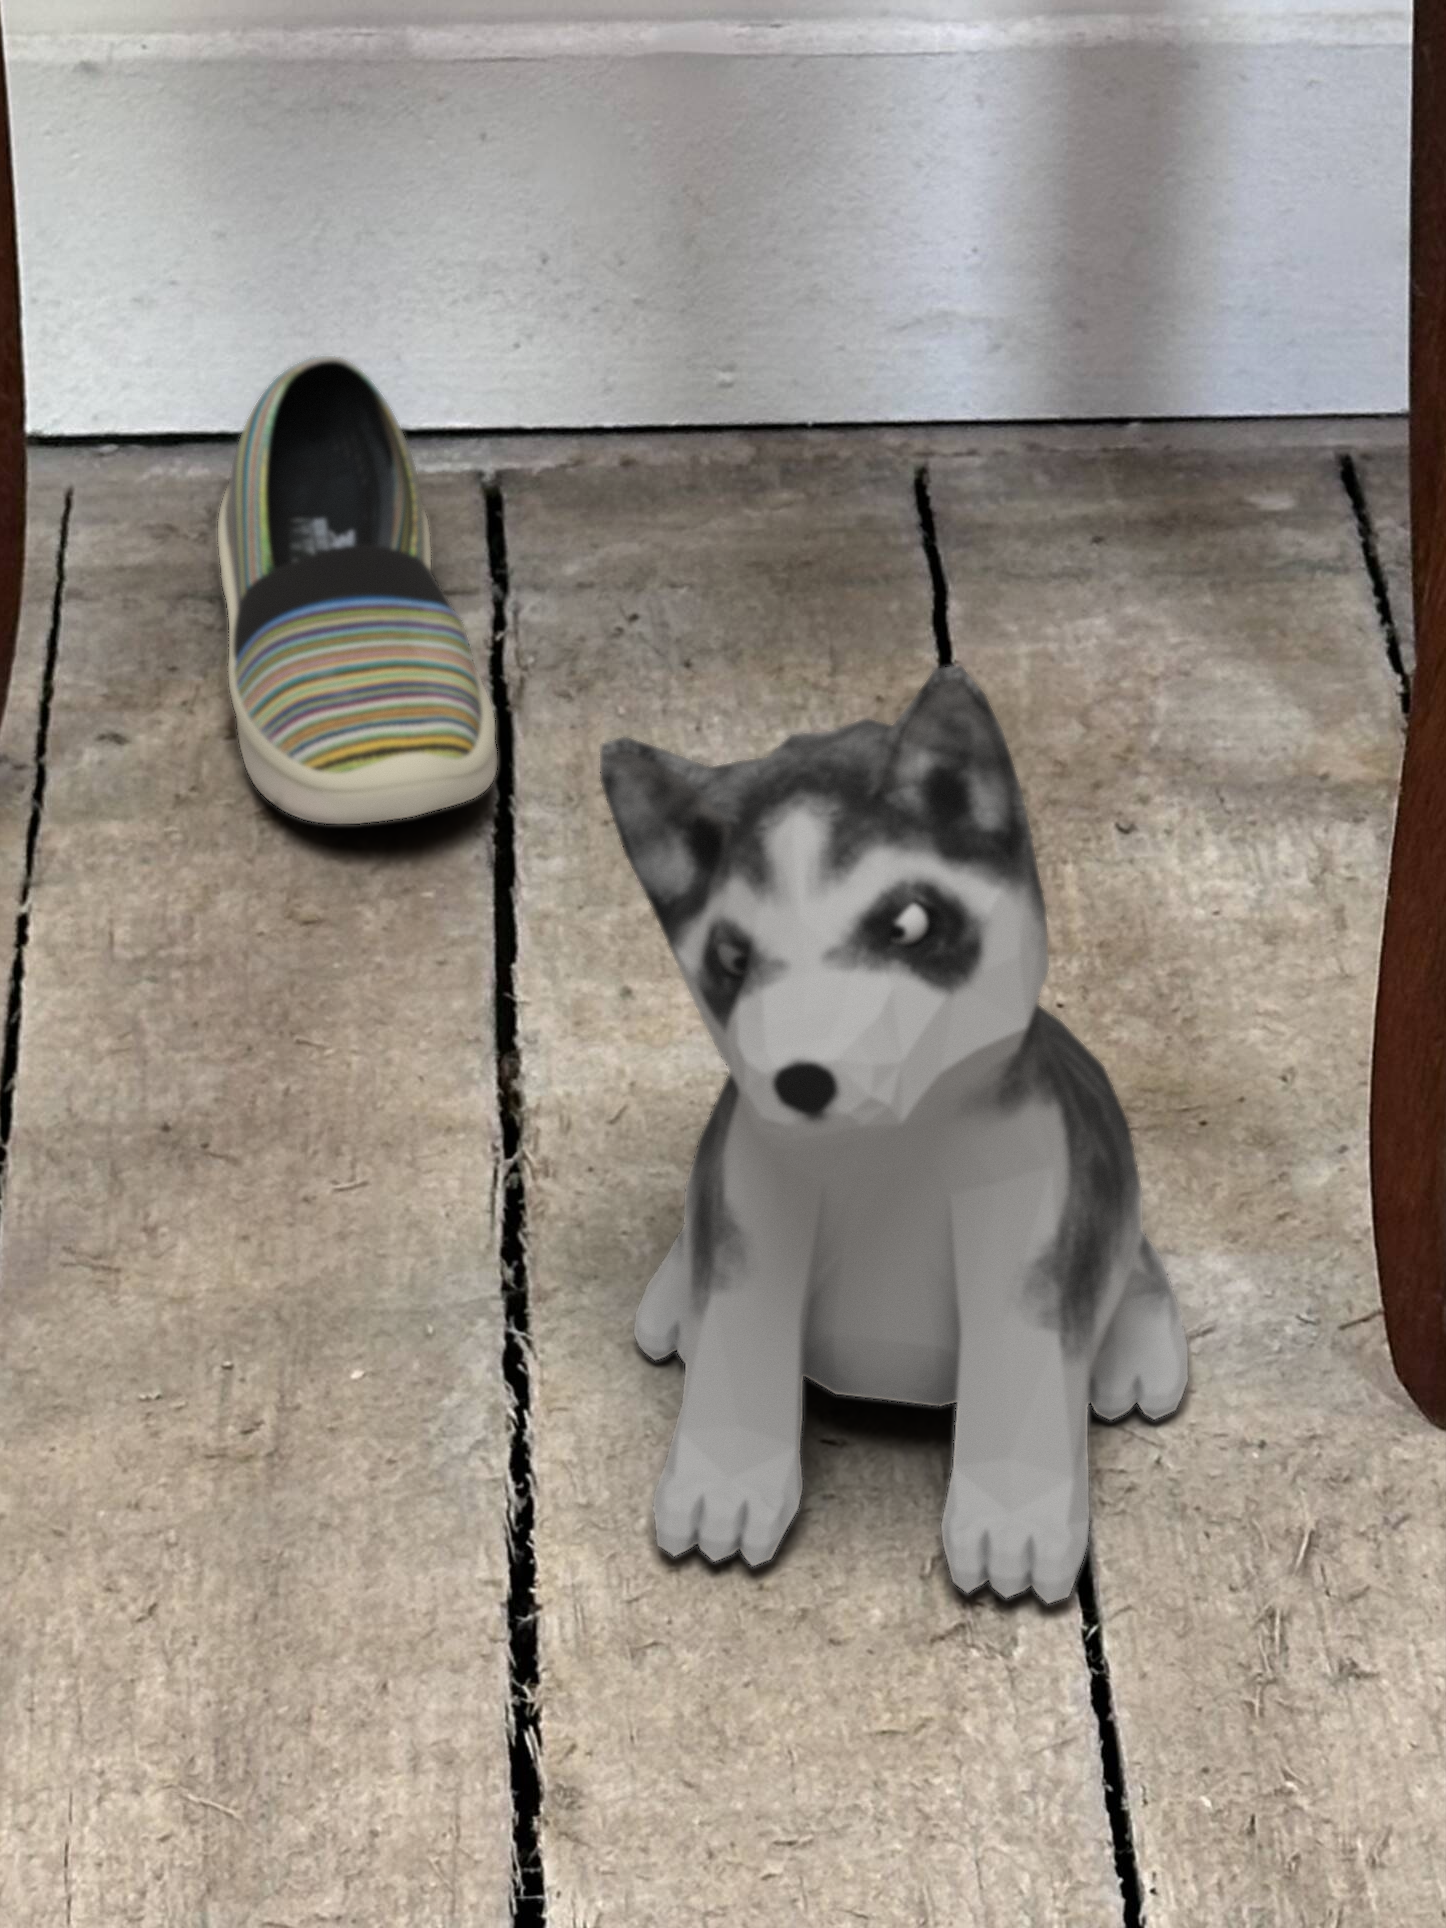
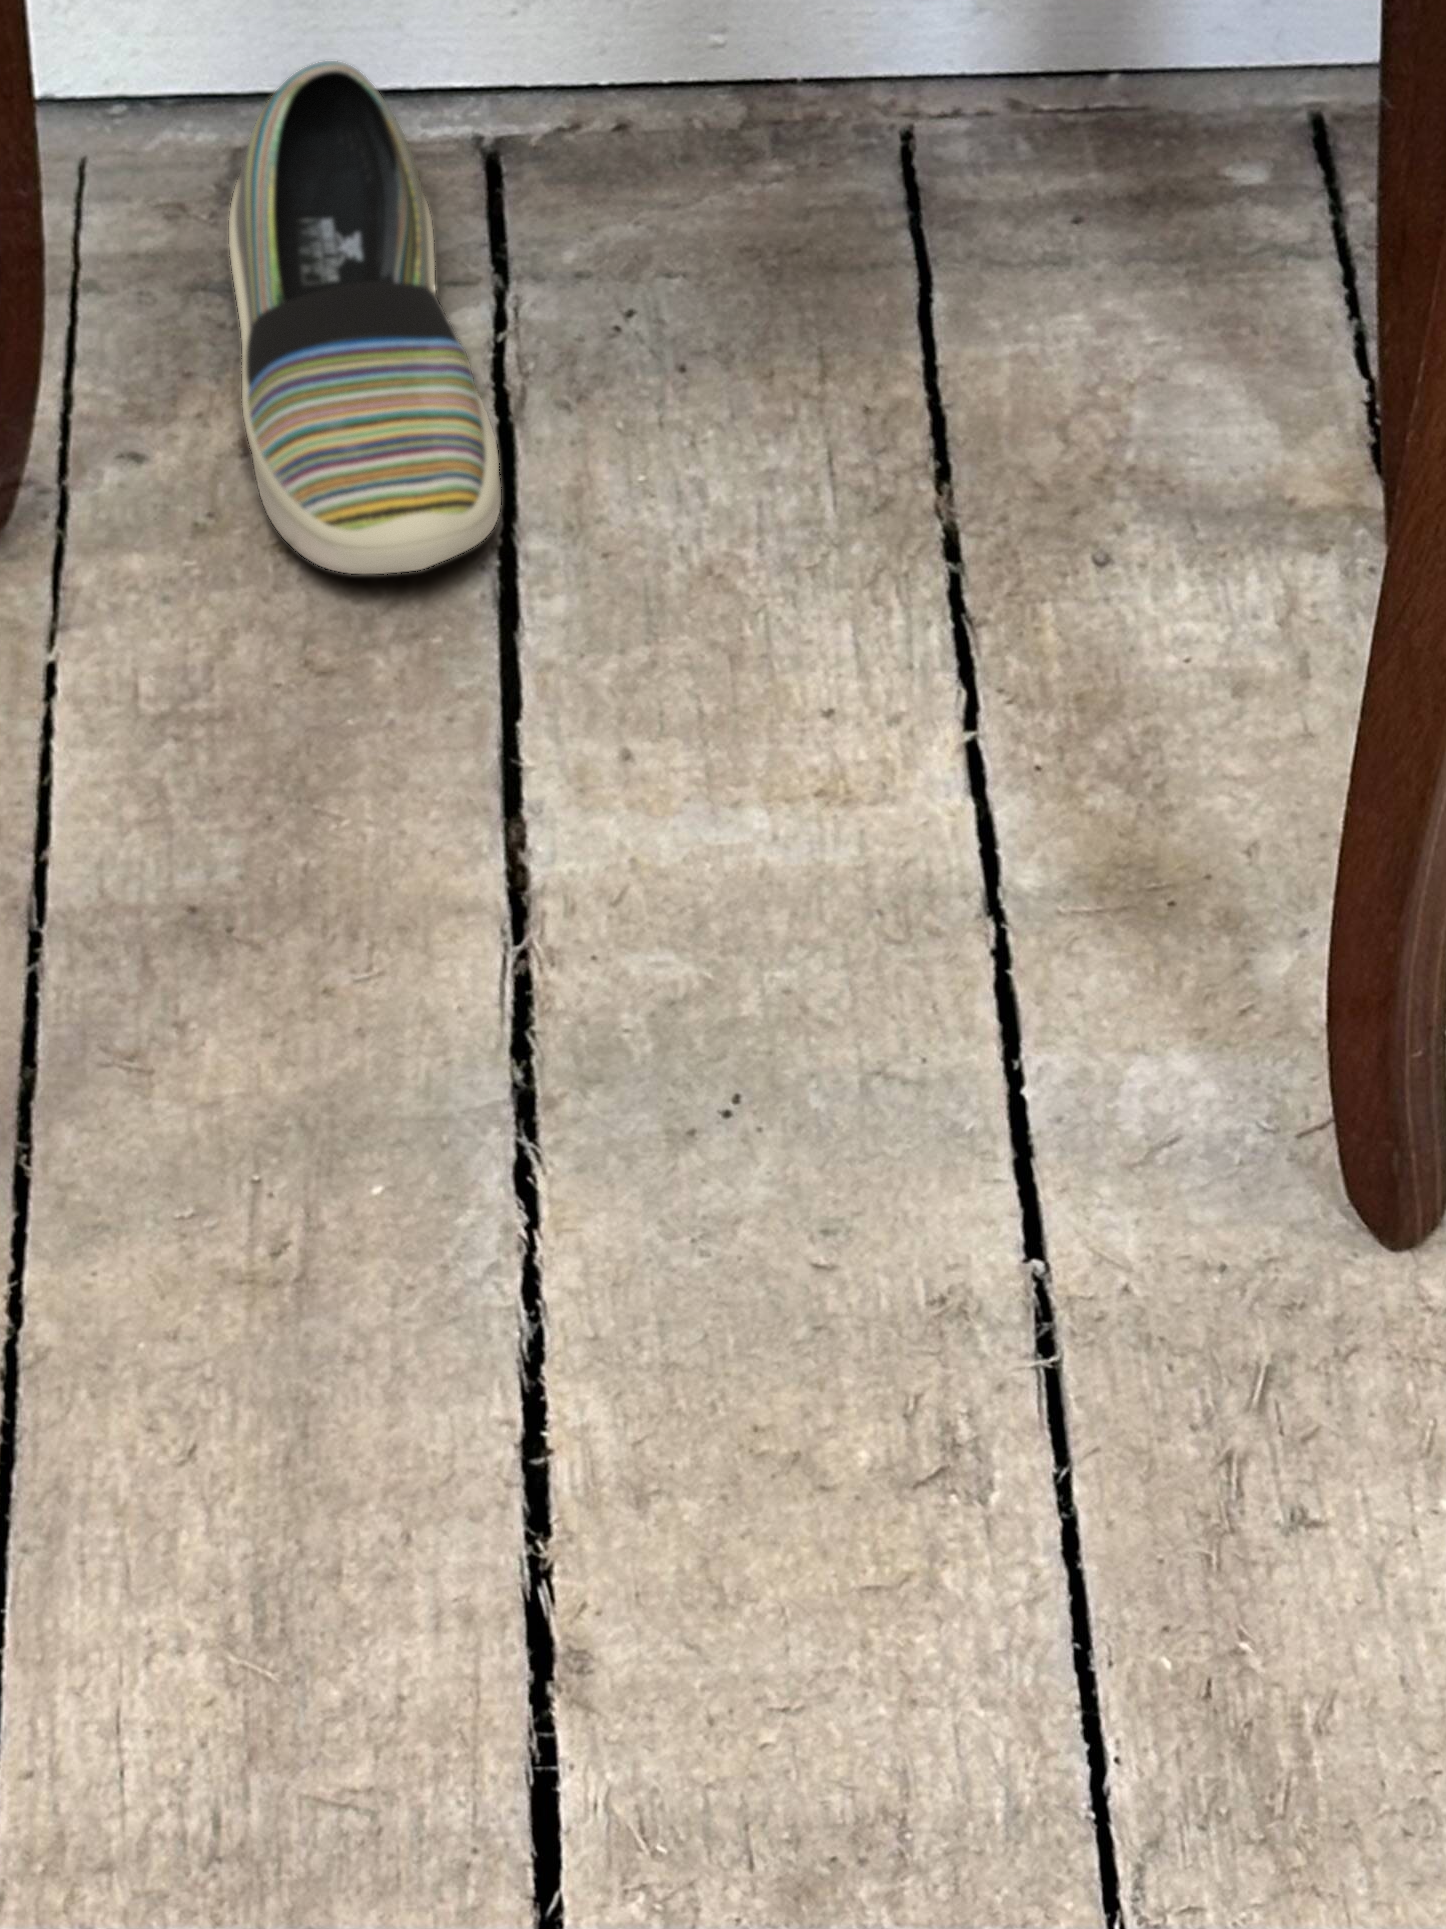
plush toy: present [600,666,1188,1603] -> none [599,645,1155,1452]

